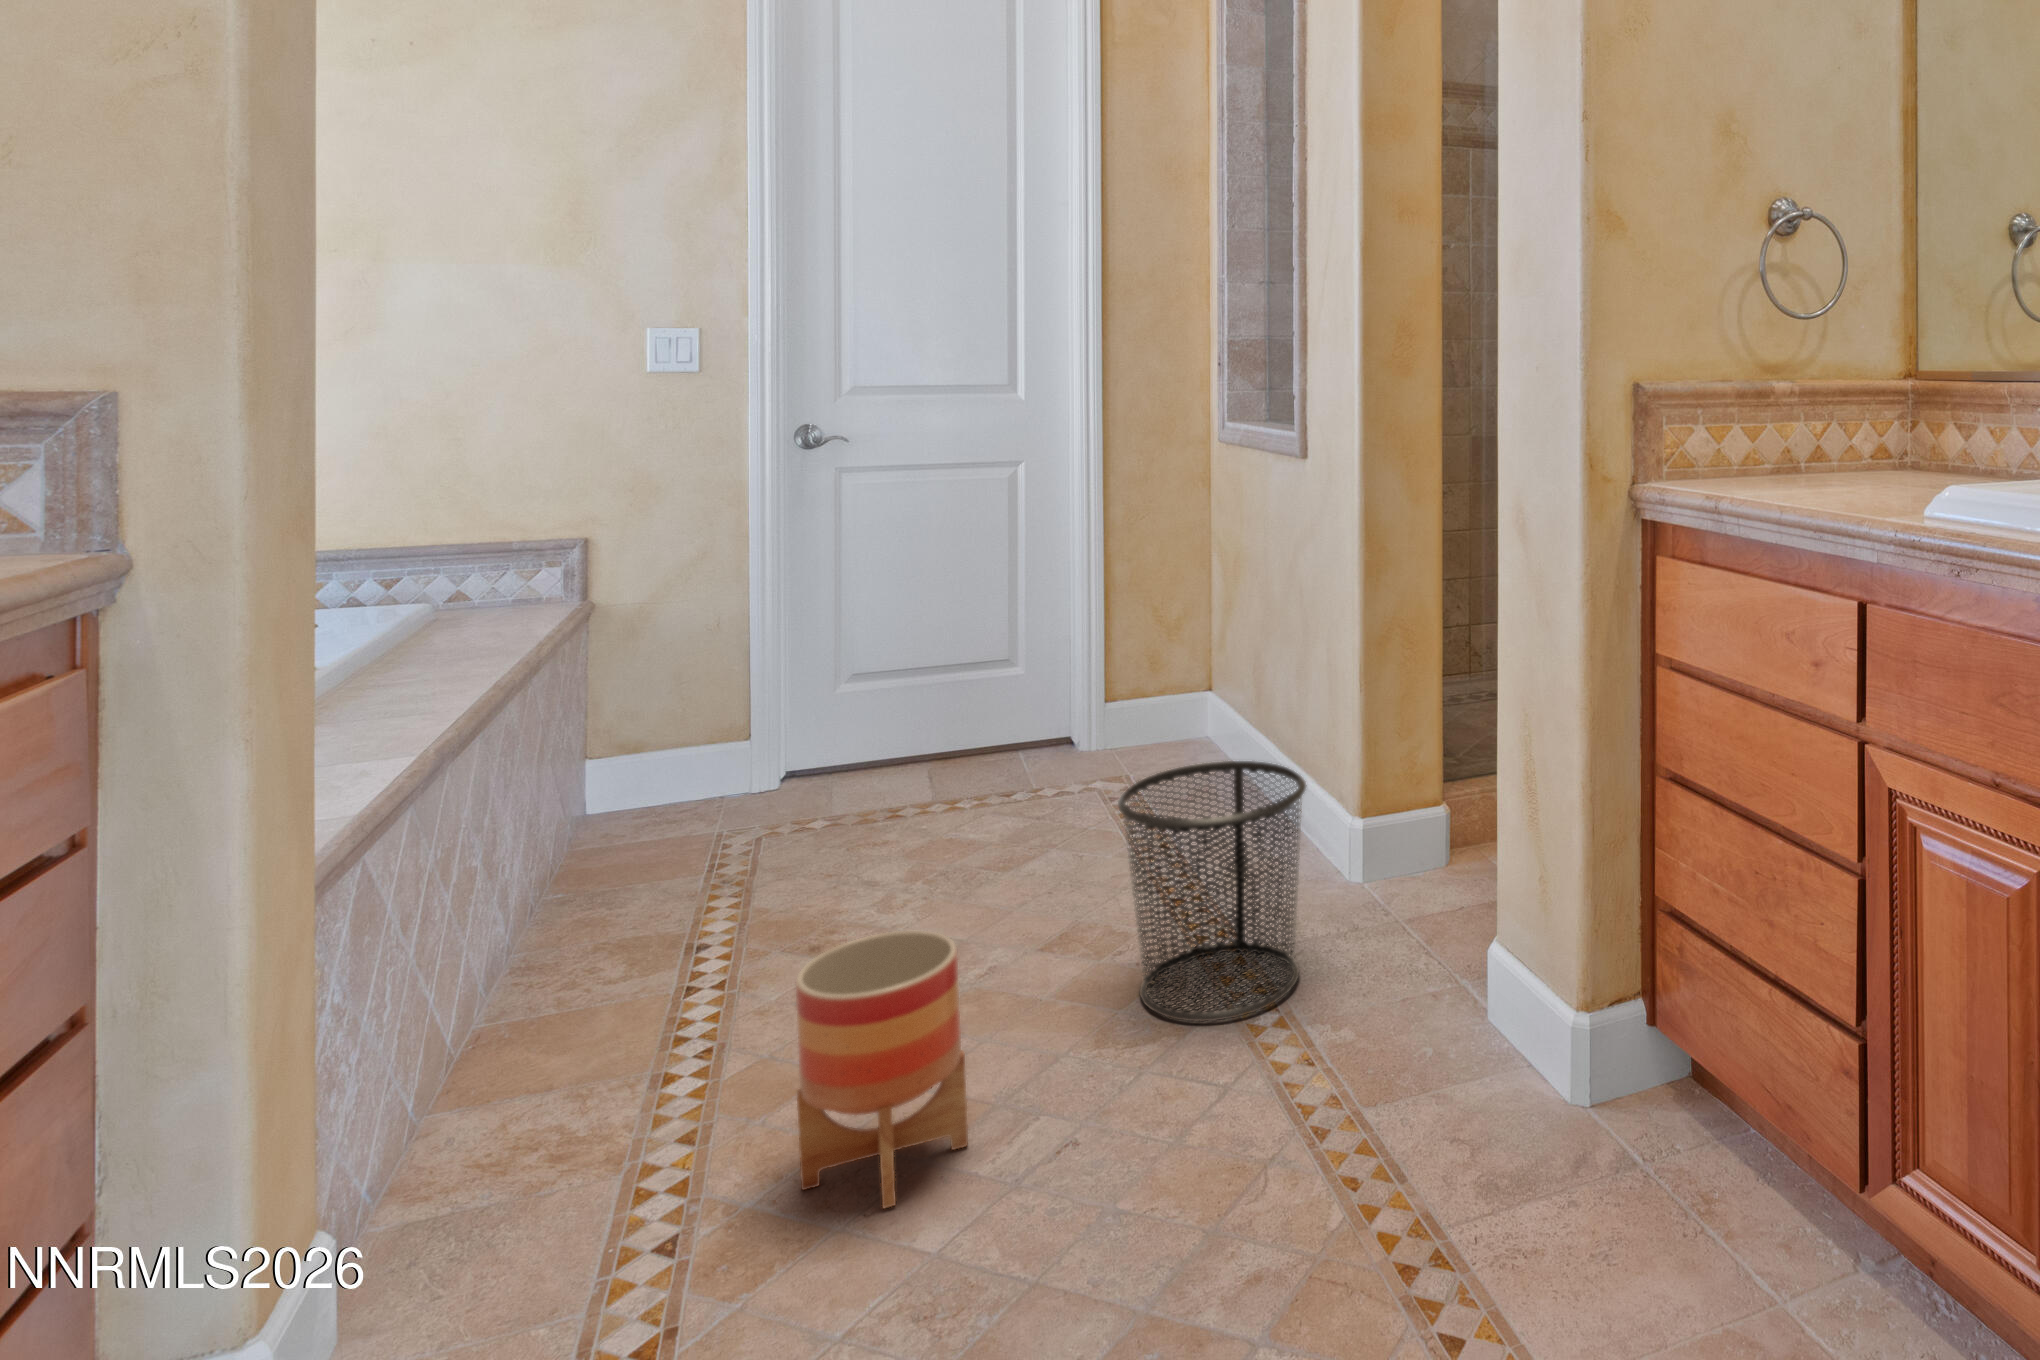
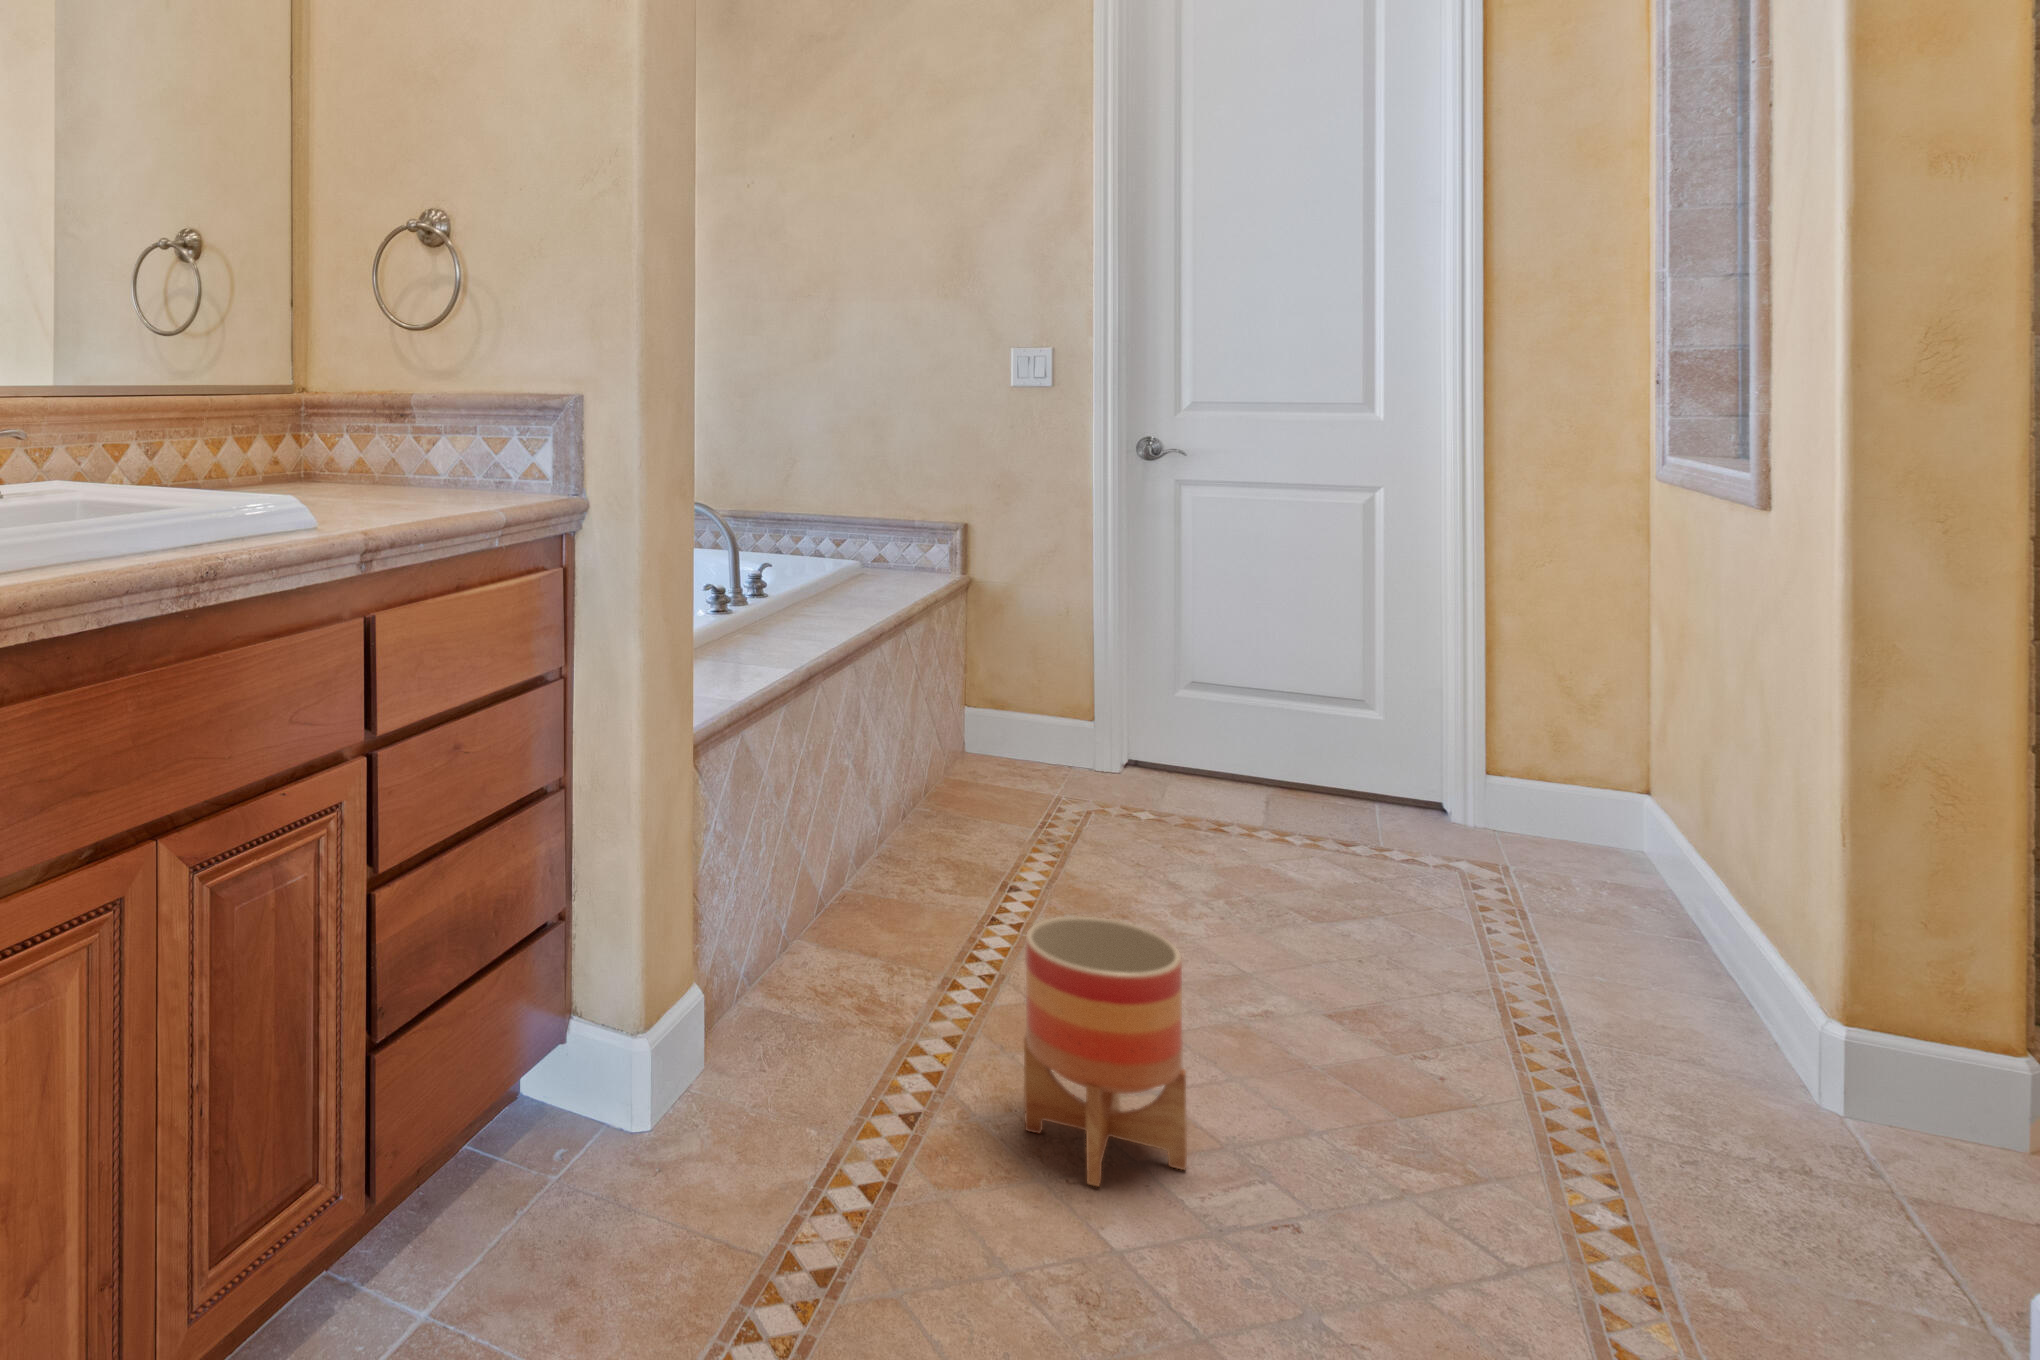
waste bin: present [1118,761,1307,1021] -> none [1411,861,1696,1203]

